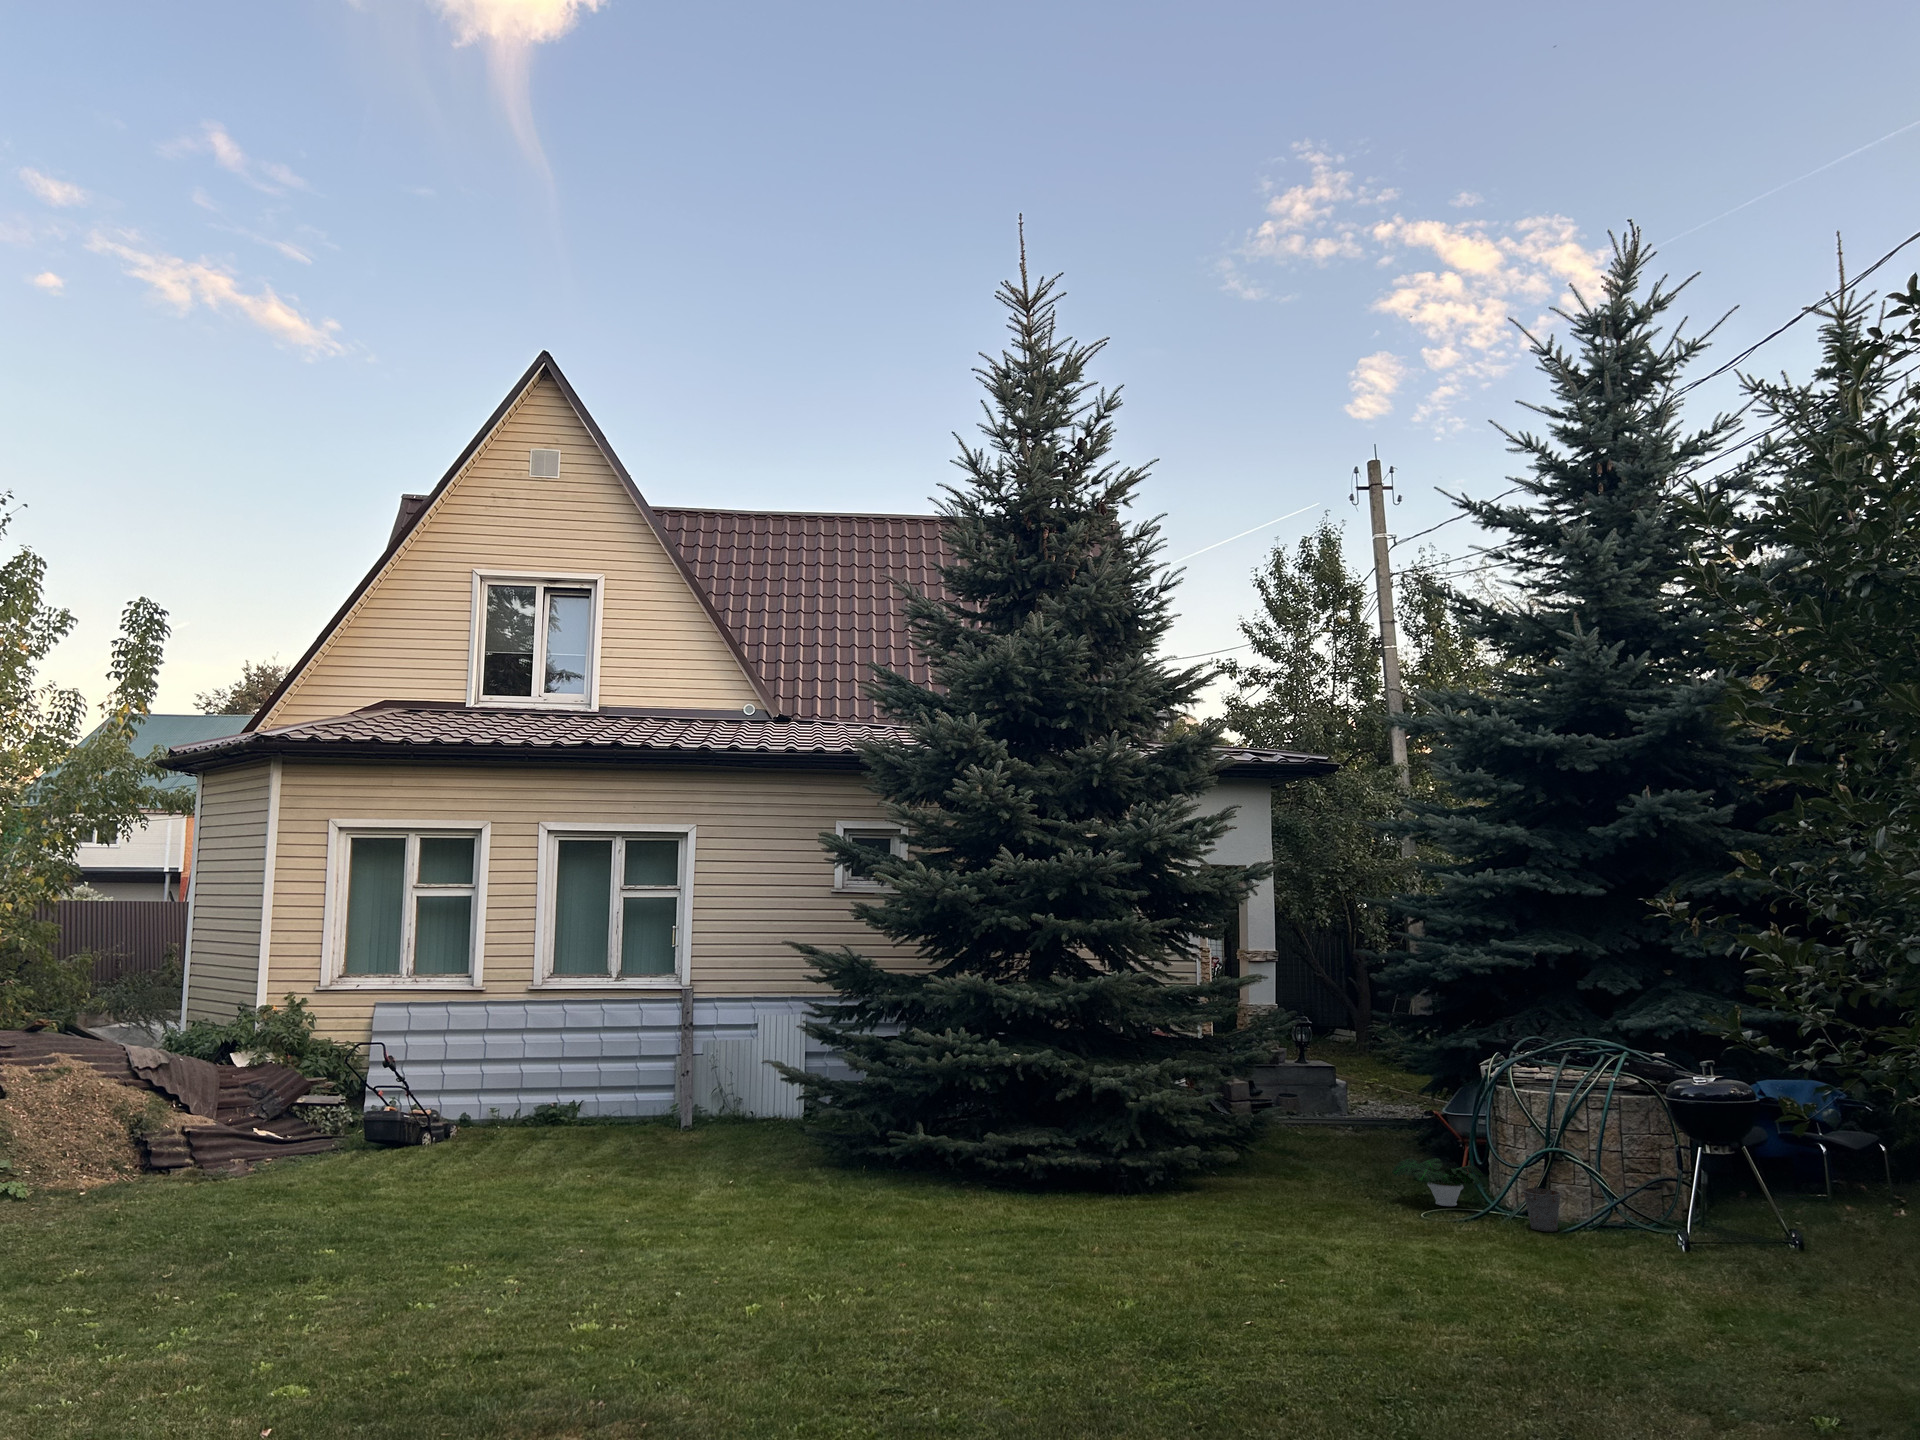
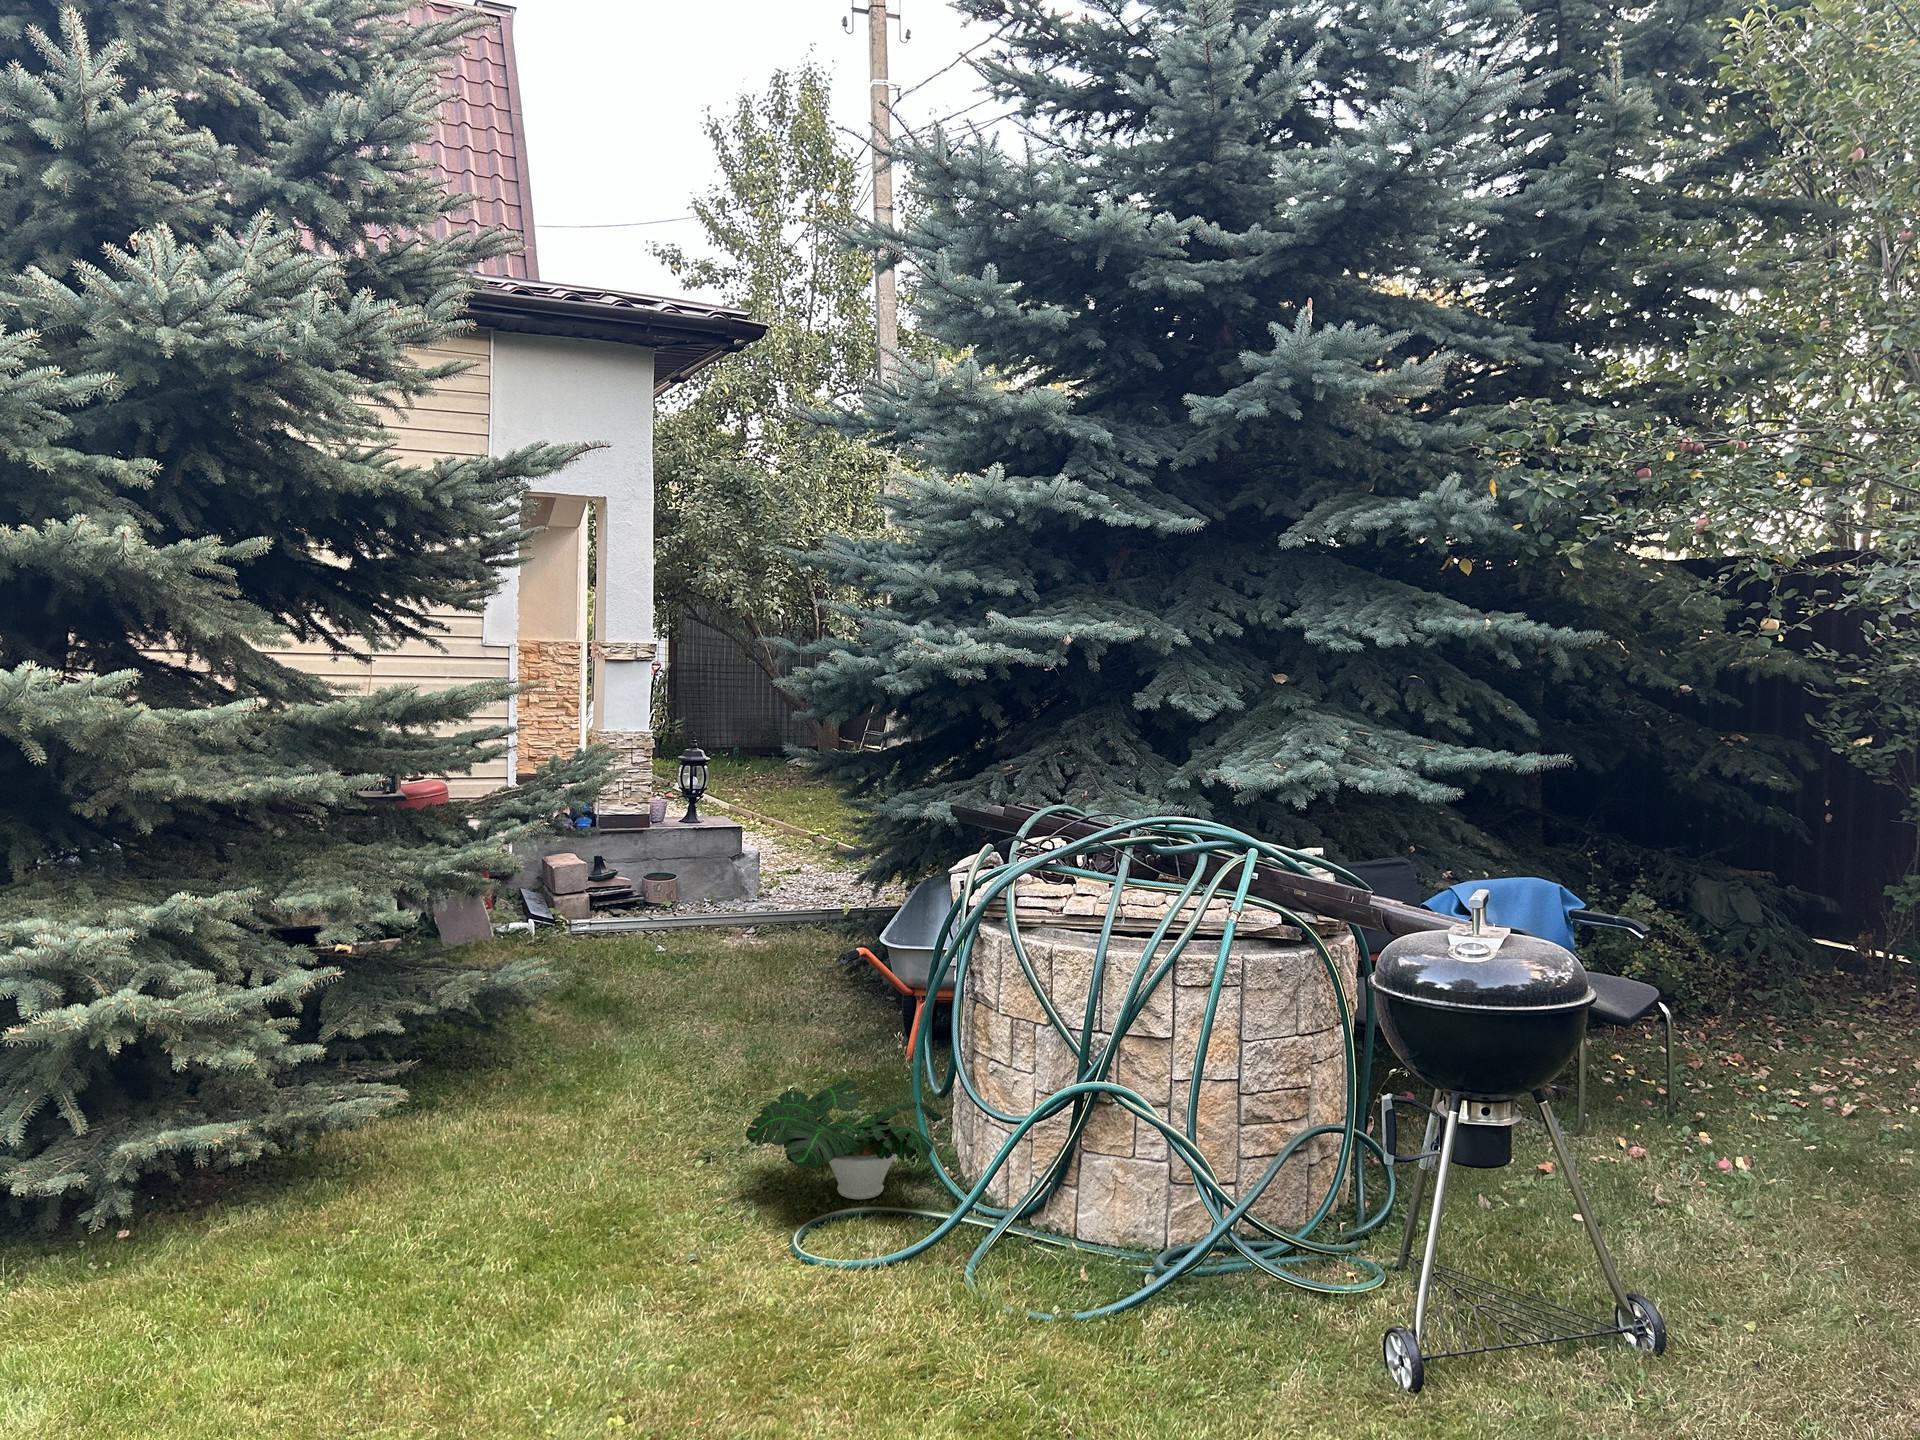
bucket: present [1520,1186,1561,1231] -> none [1018,1169,1107,1286]

